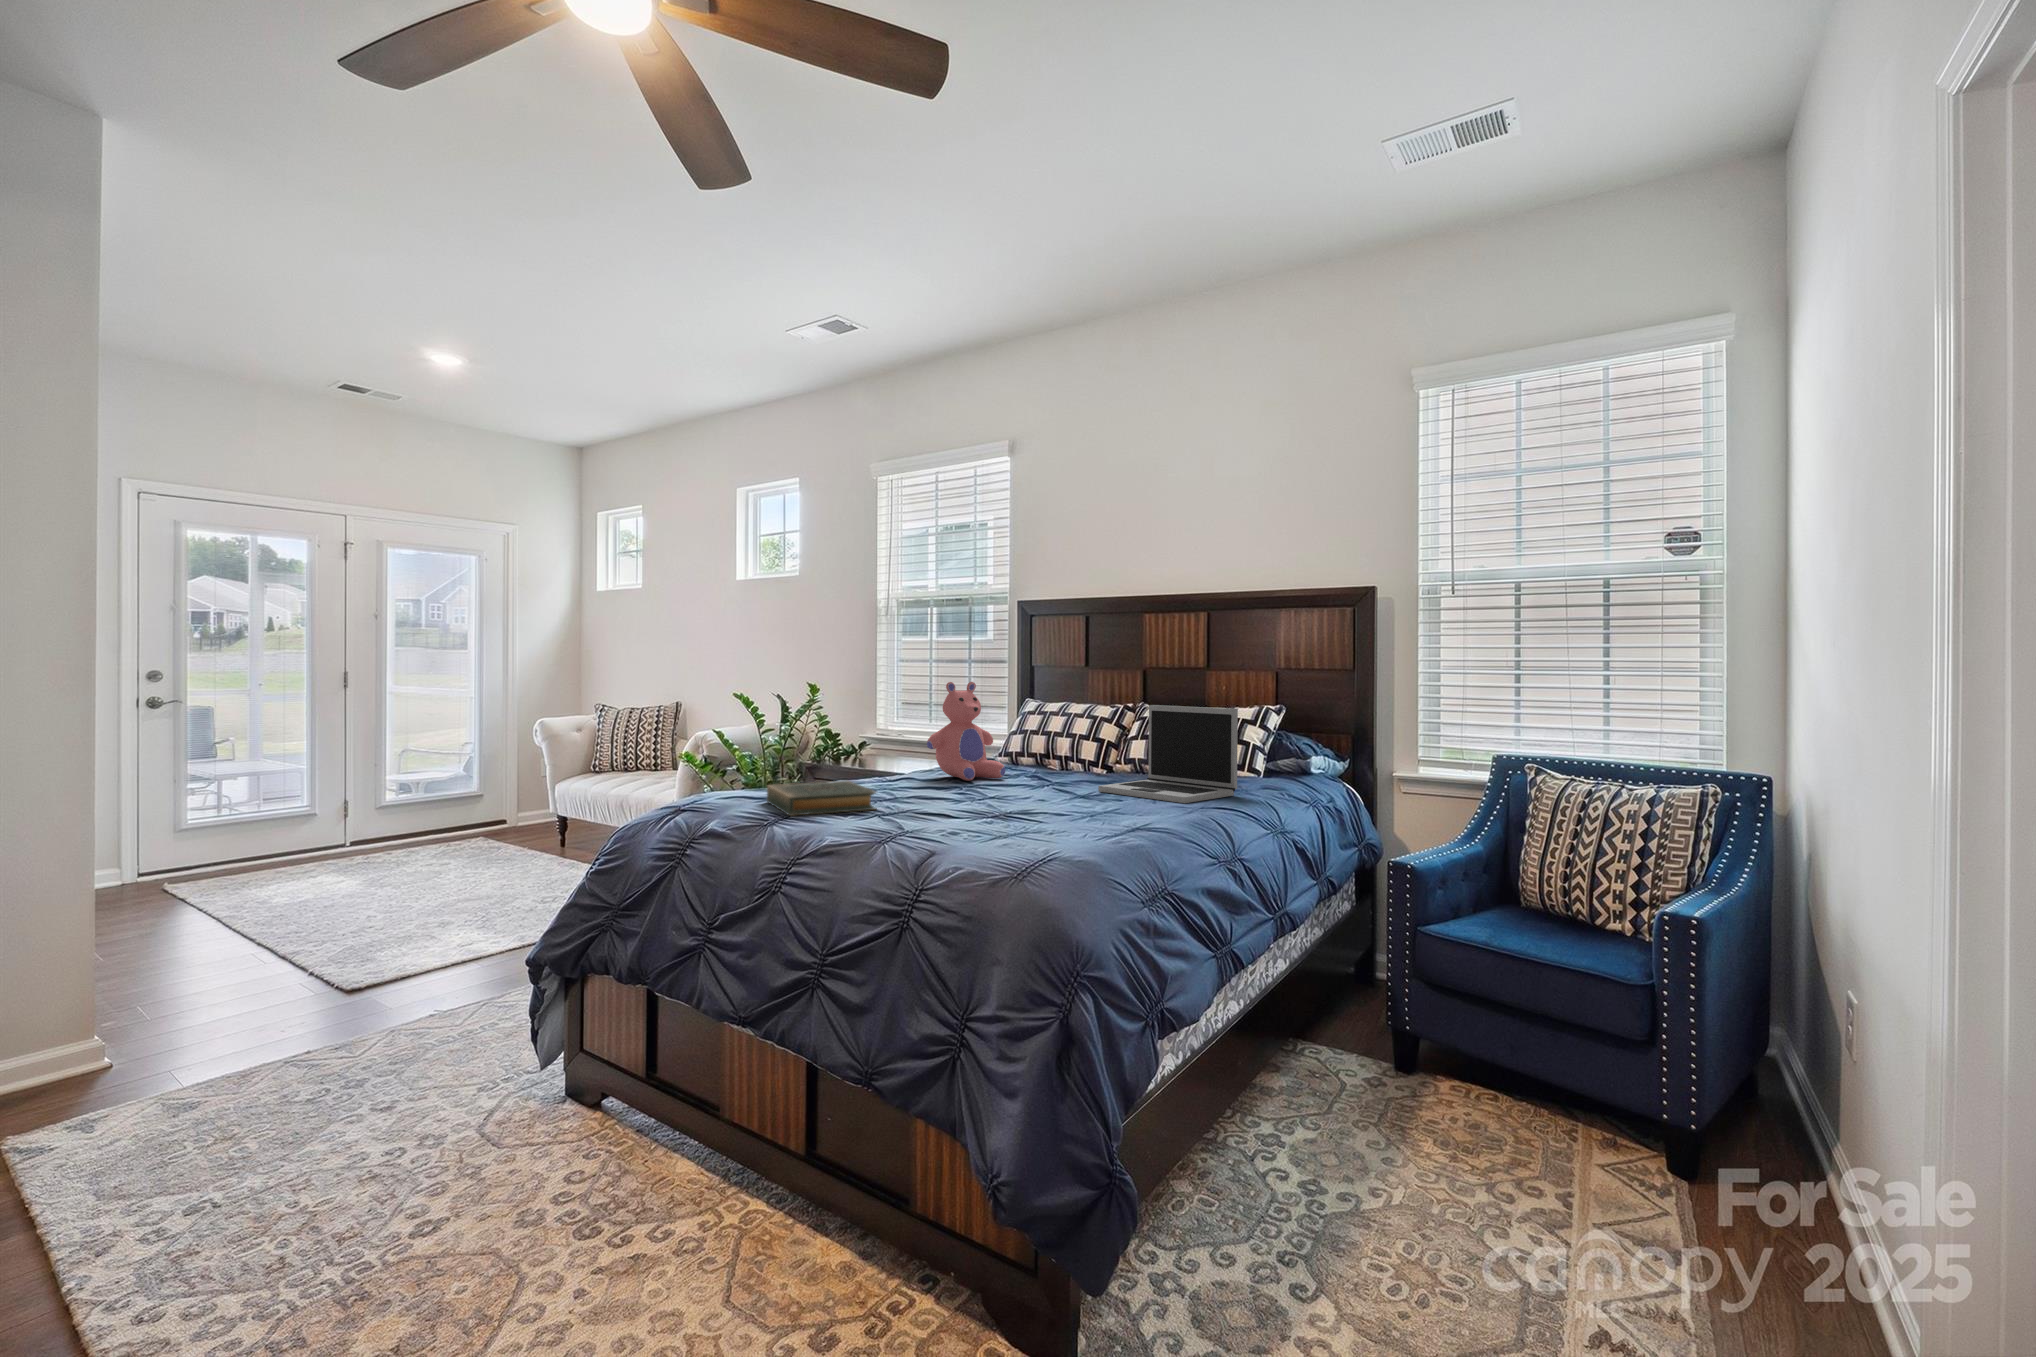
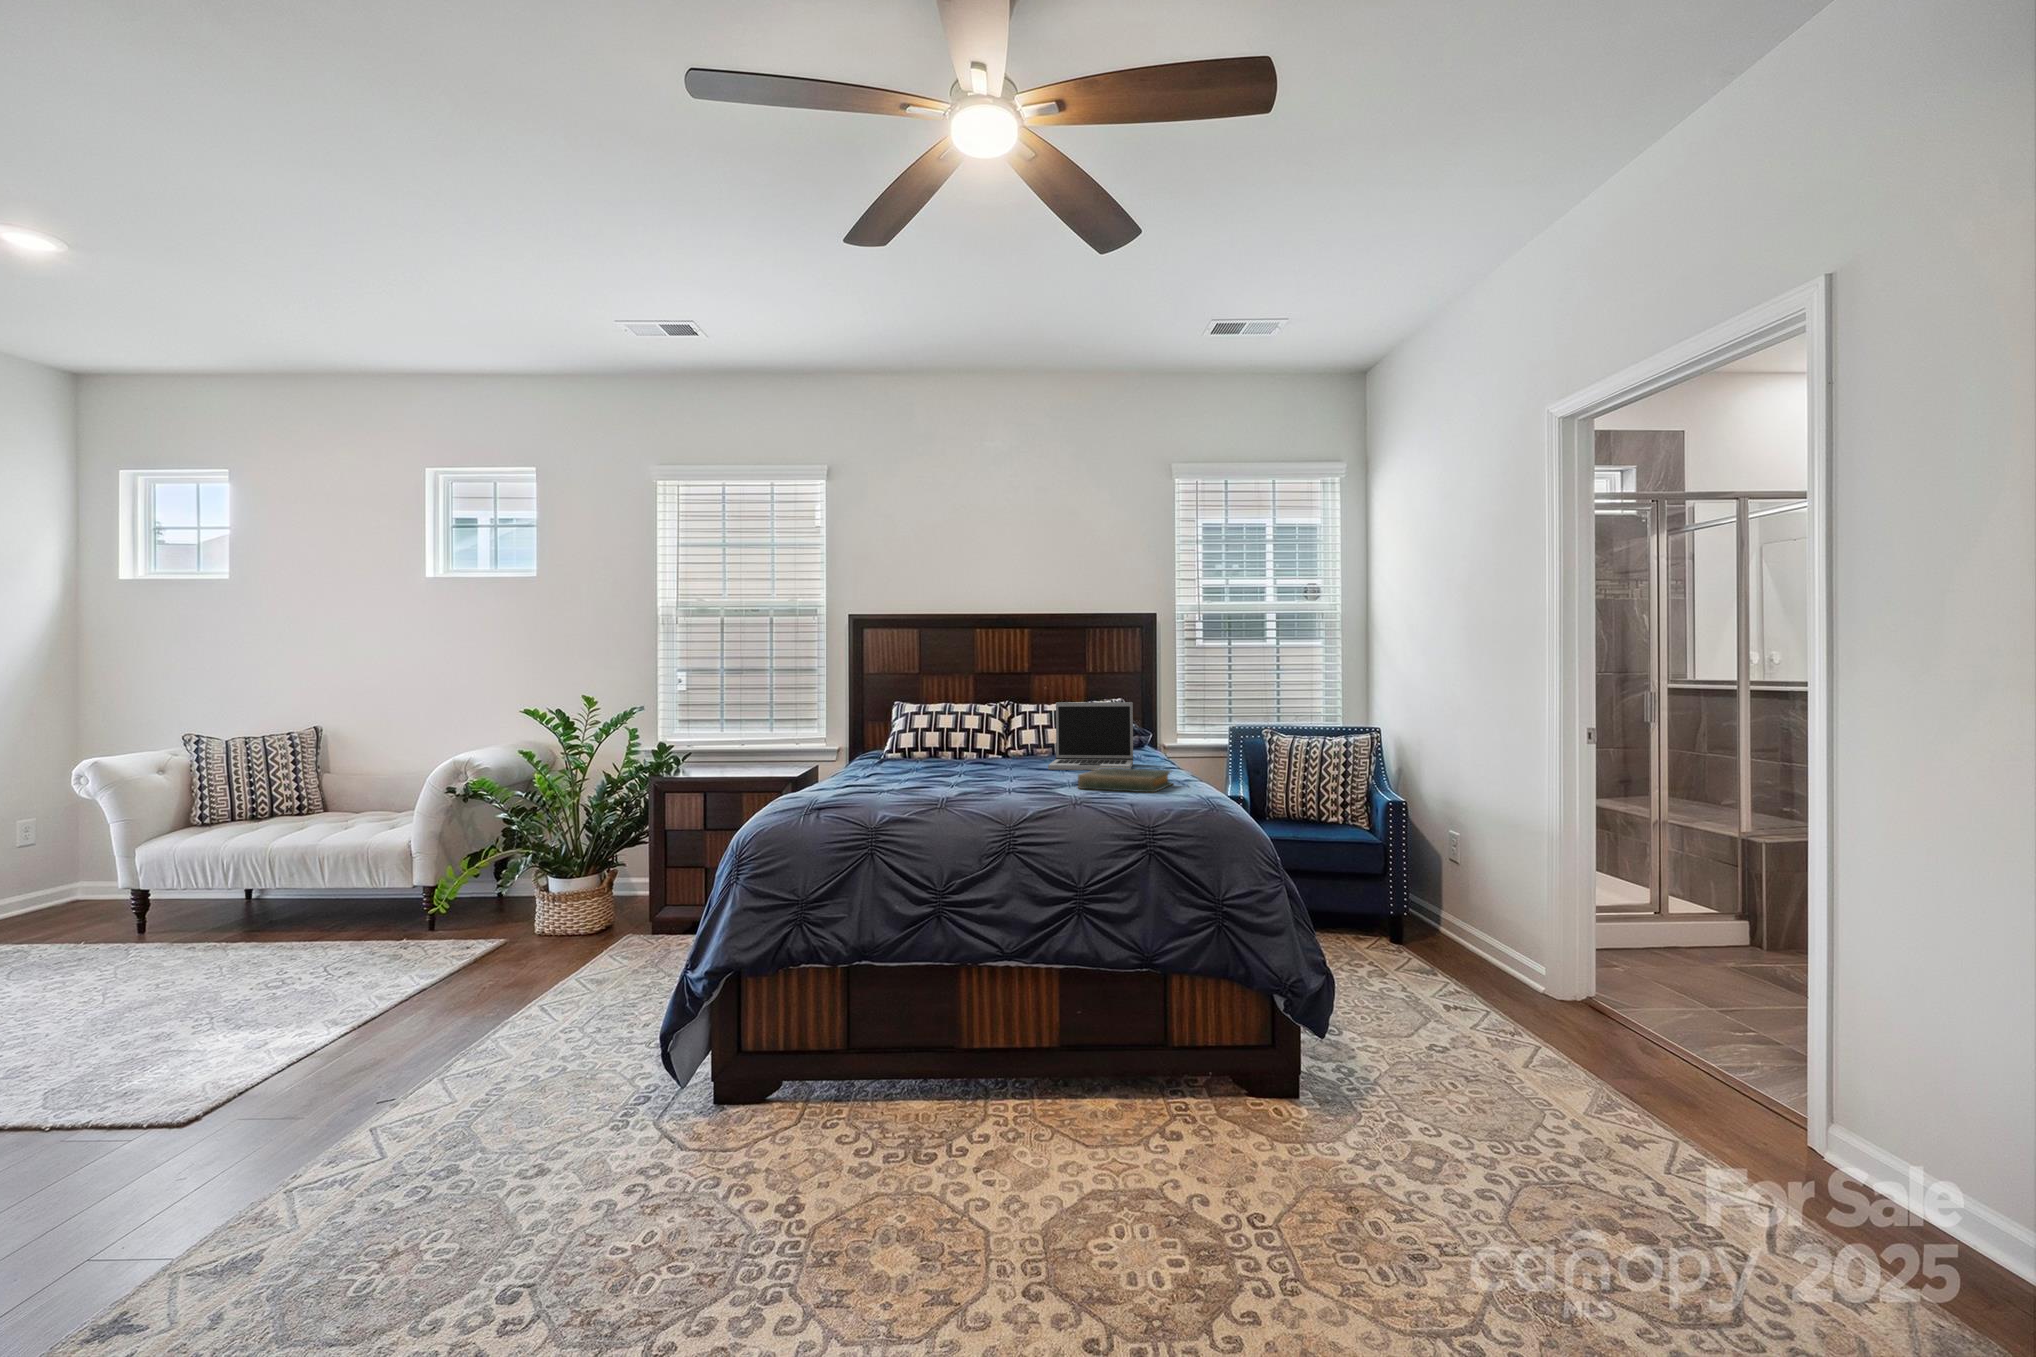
teddy bear: present [927,682,1006,781] -> none [888,689,948,772]
hardback book: present [767,781,877,816] -> present [1078,768,1172,792]

